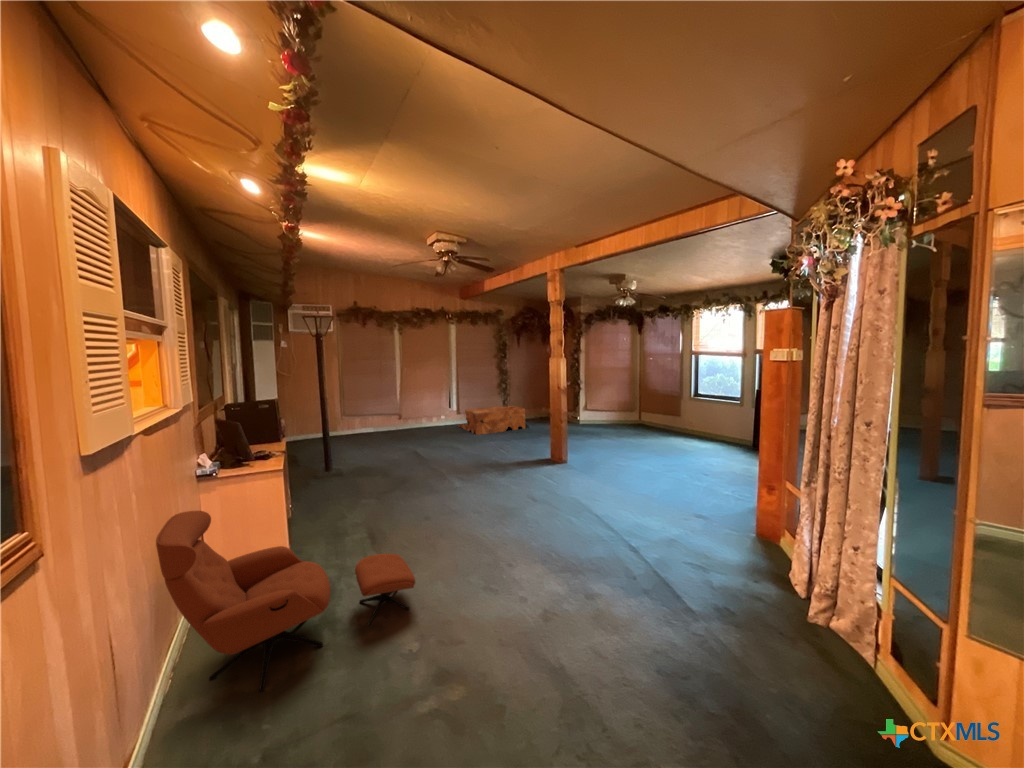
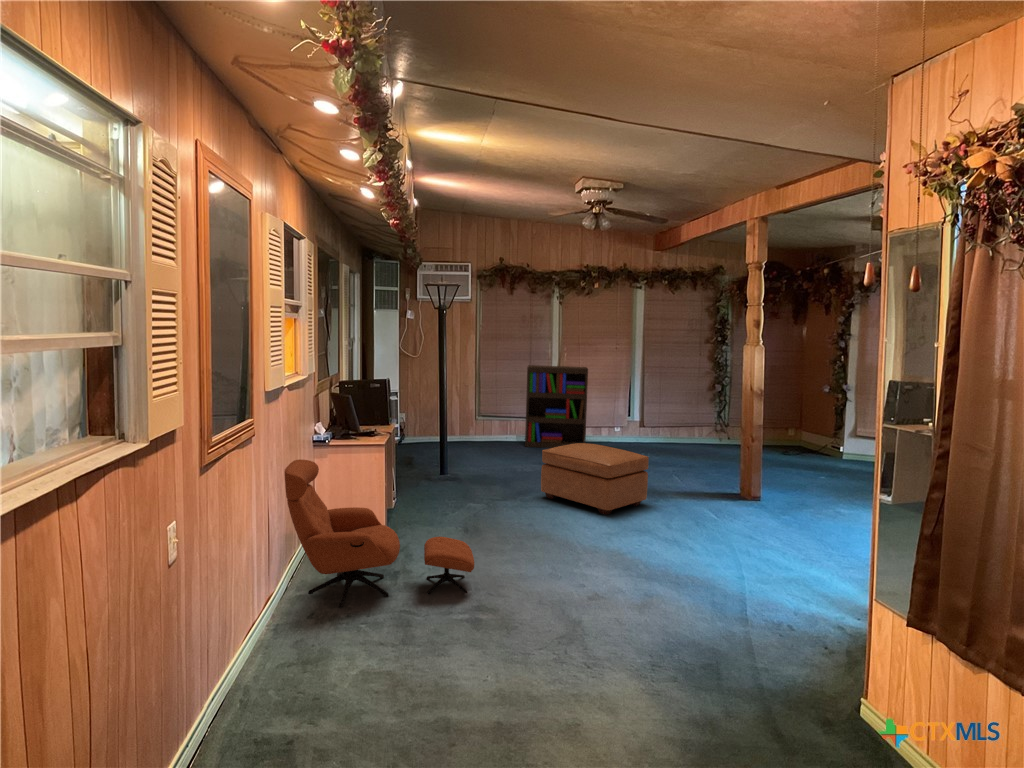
bookshelf: none [389,377,436,439] -> present [525,365,588,448]
coffee table: present [457,406,525,435] -> none [621,413,726,458]
ottoman: none [424,434,504,487] -> present [541,443,649,515]

